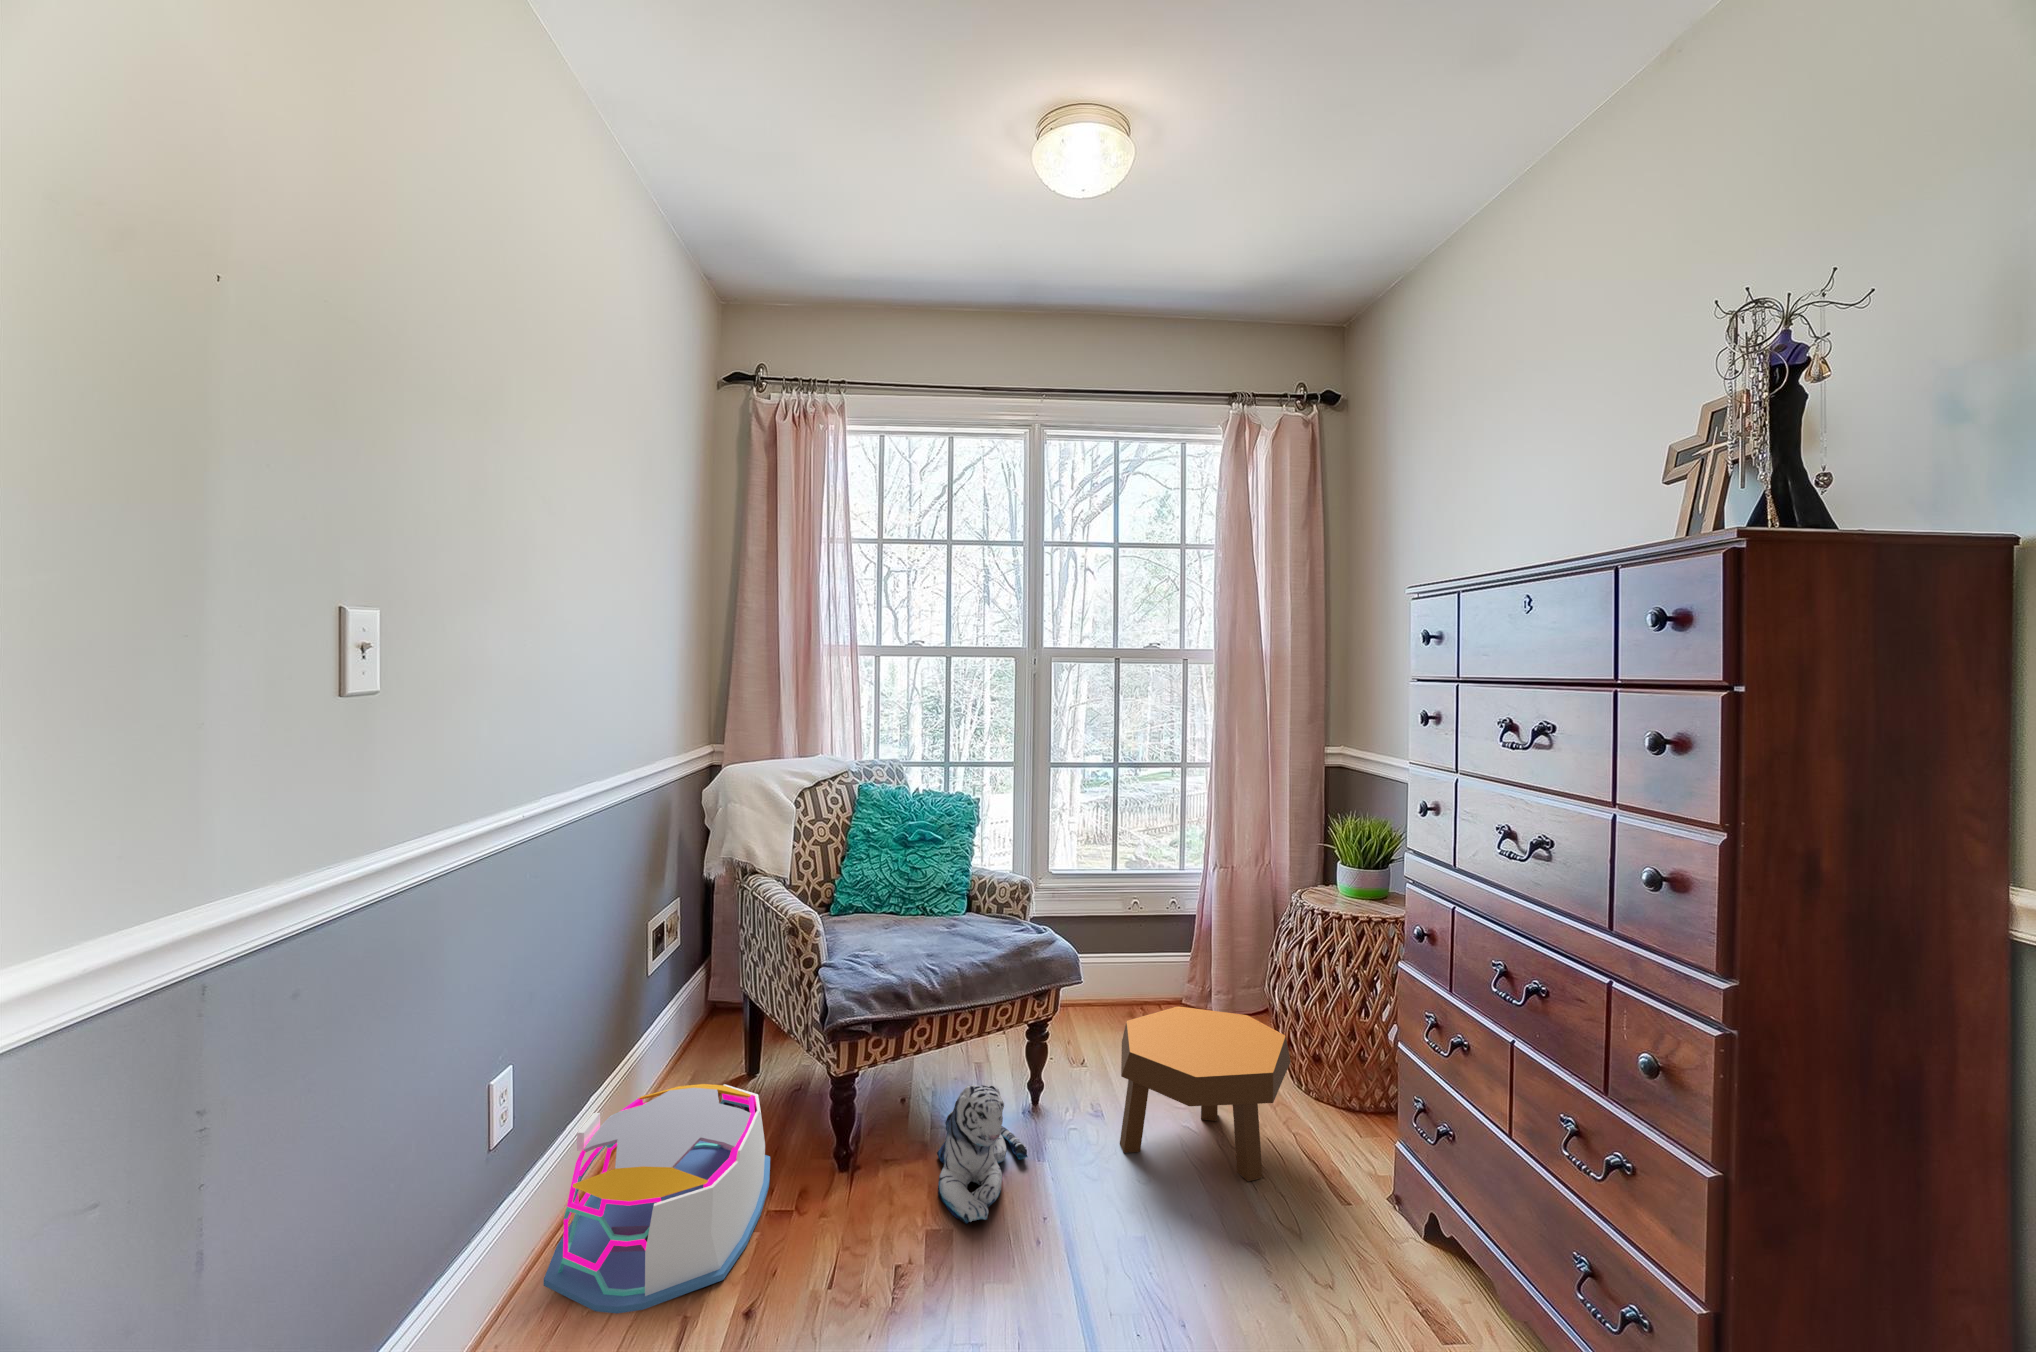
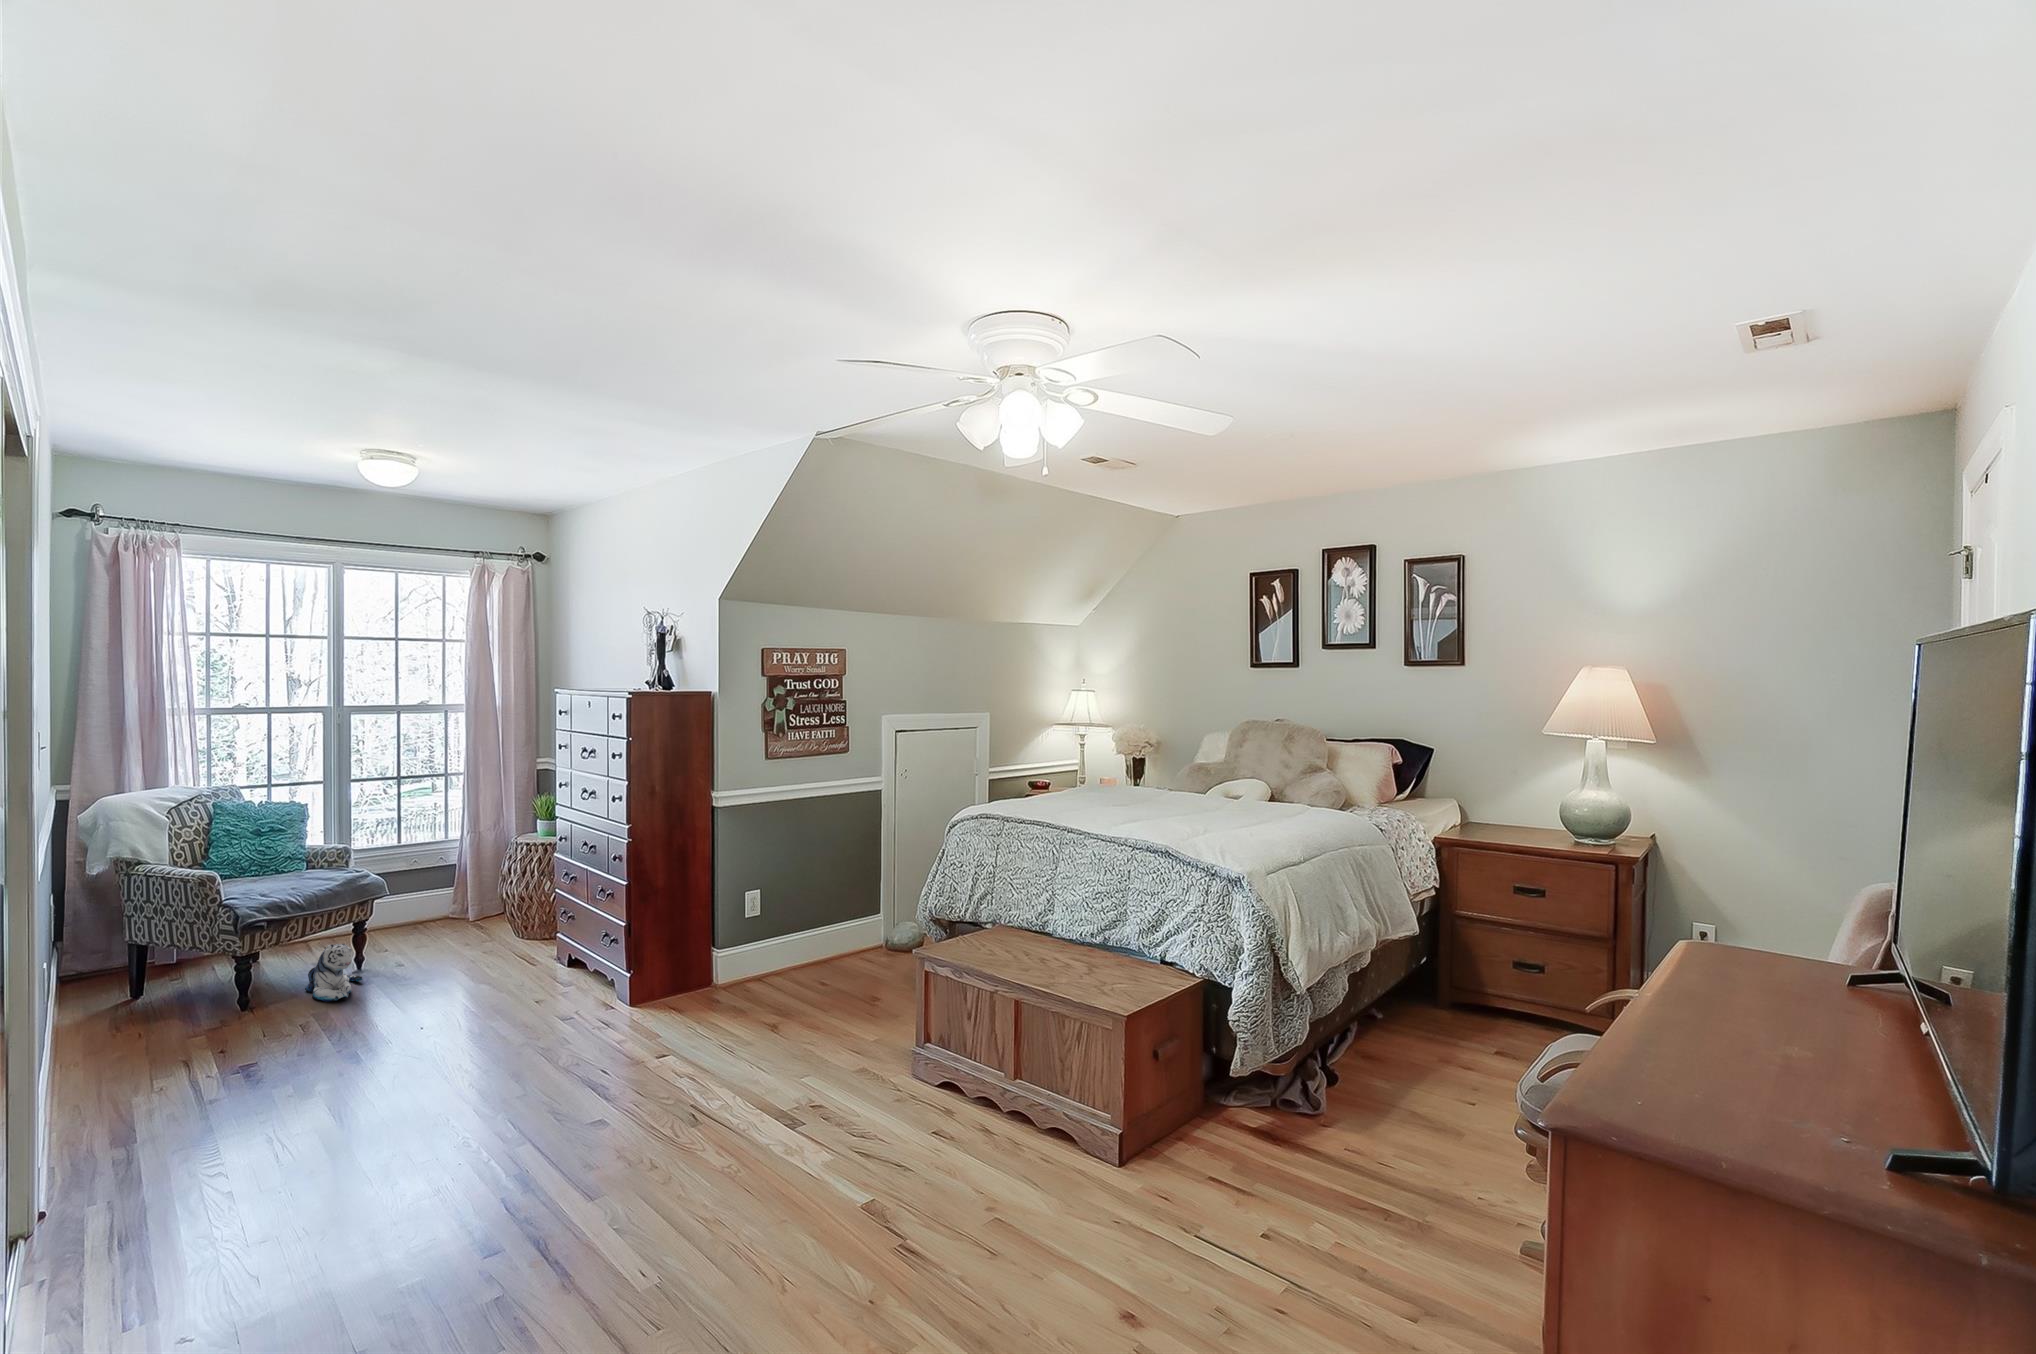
footstool: present [1120,1006,1291,1182] -> none [414,899,510,970]
storage bin: present [544,1084,770,1314] -> none [78,975,208,1062]

